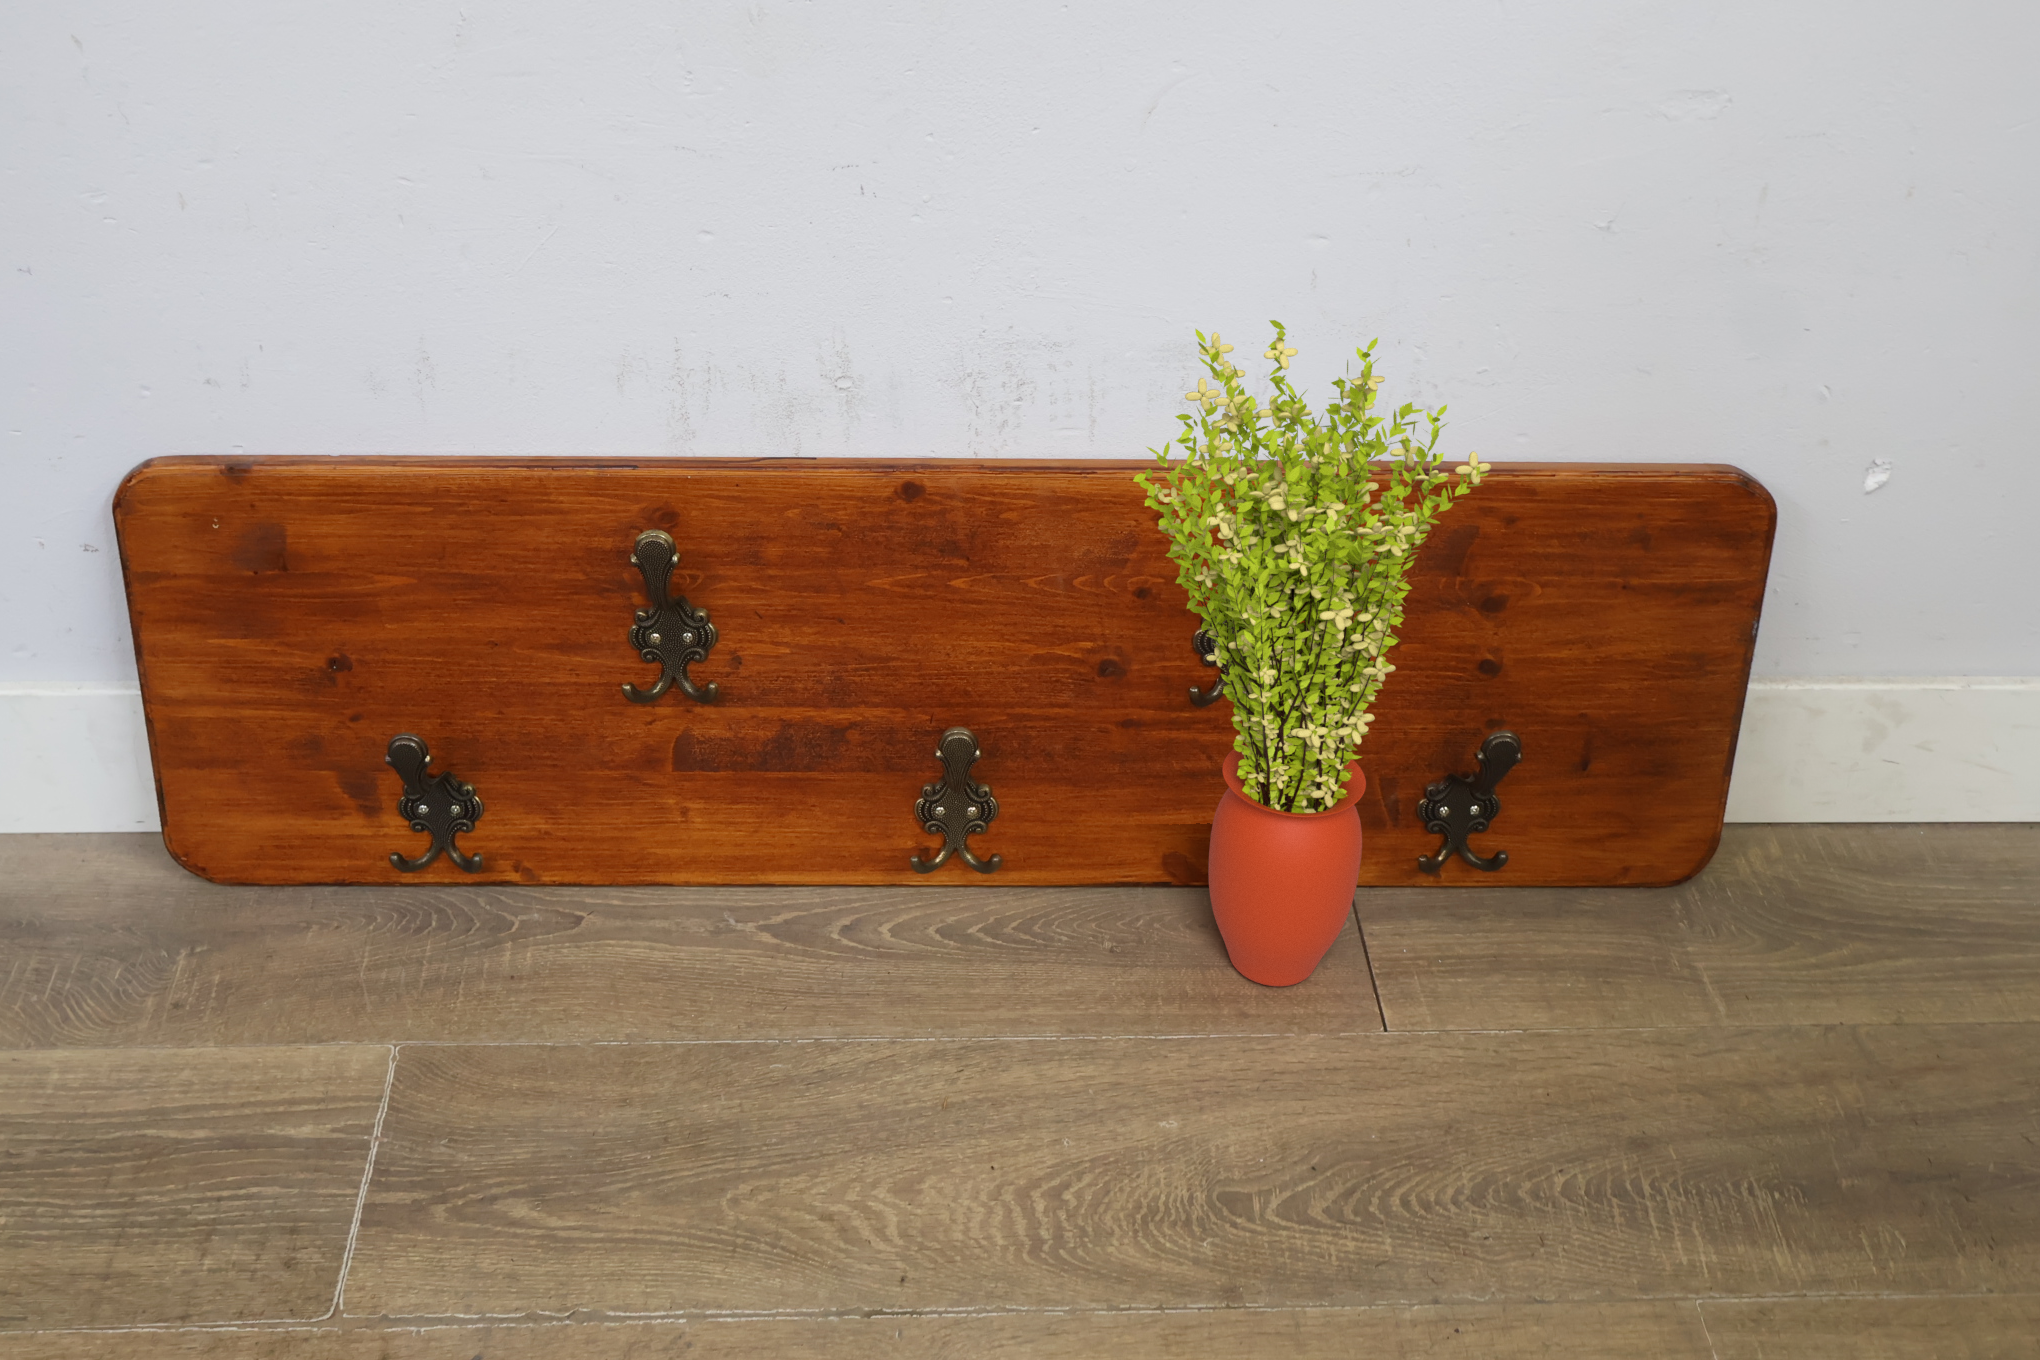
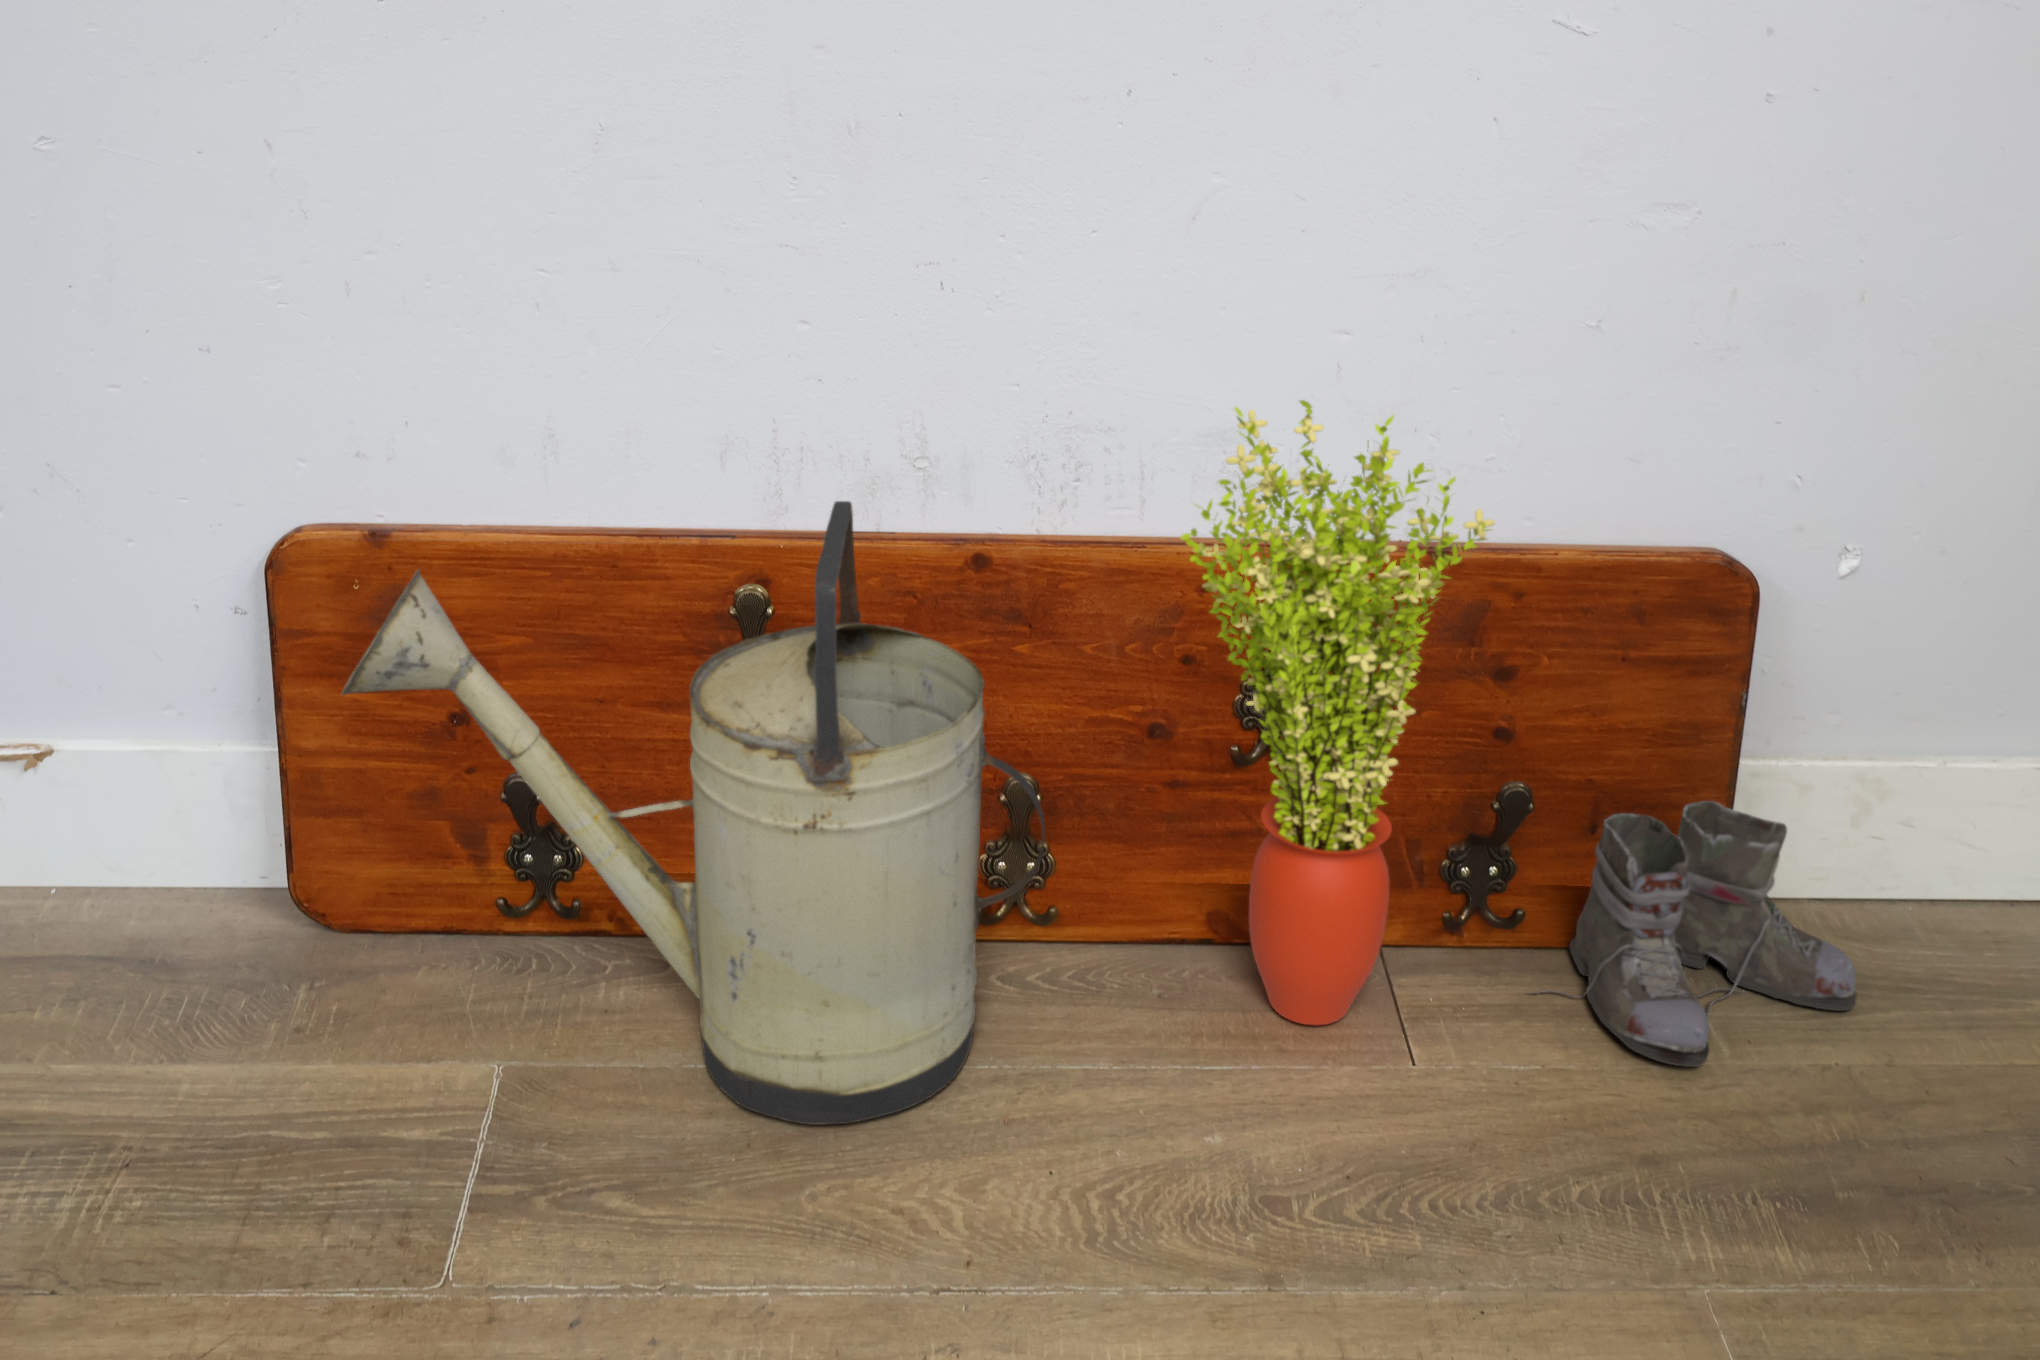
watering can: none [187,438,984,1116] -> present [342,501,1045,1125]
boots: none [1506,734,1861,1031] -> present [1536,801,1856,1067]

